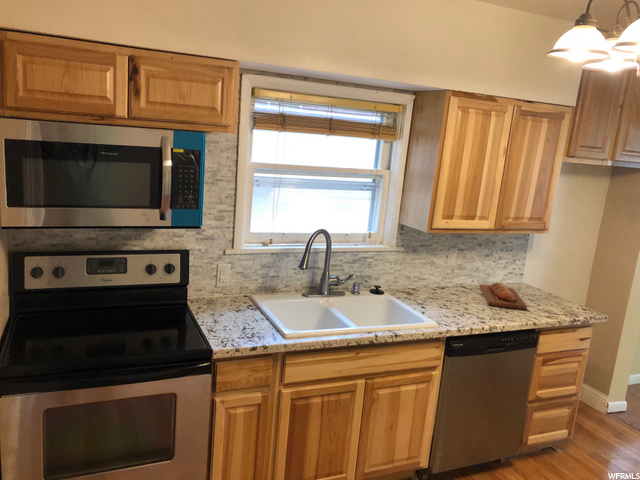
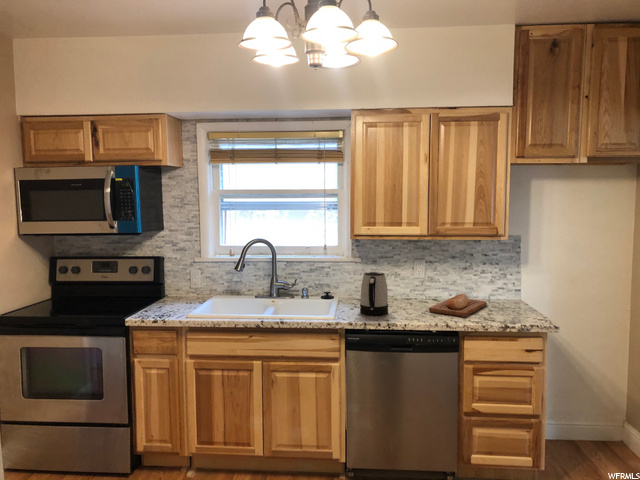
kettle: none [434,268,467,315] -> present [360,271,388,315]

